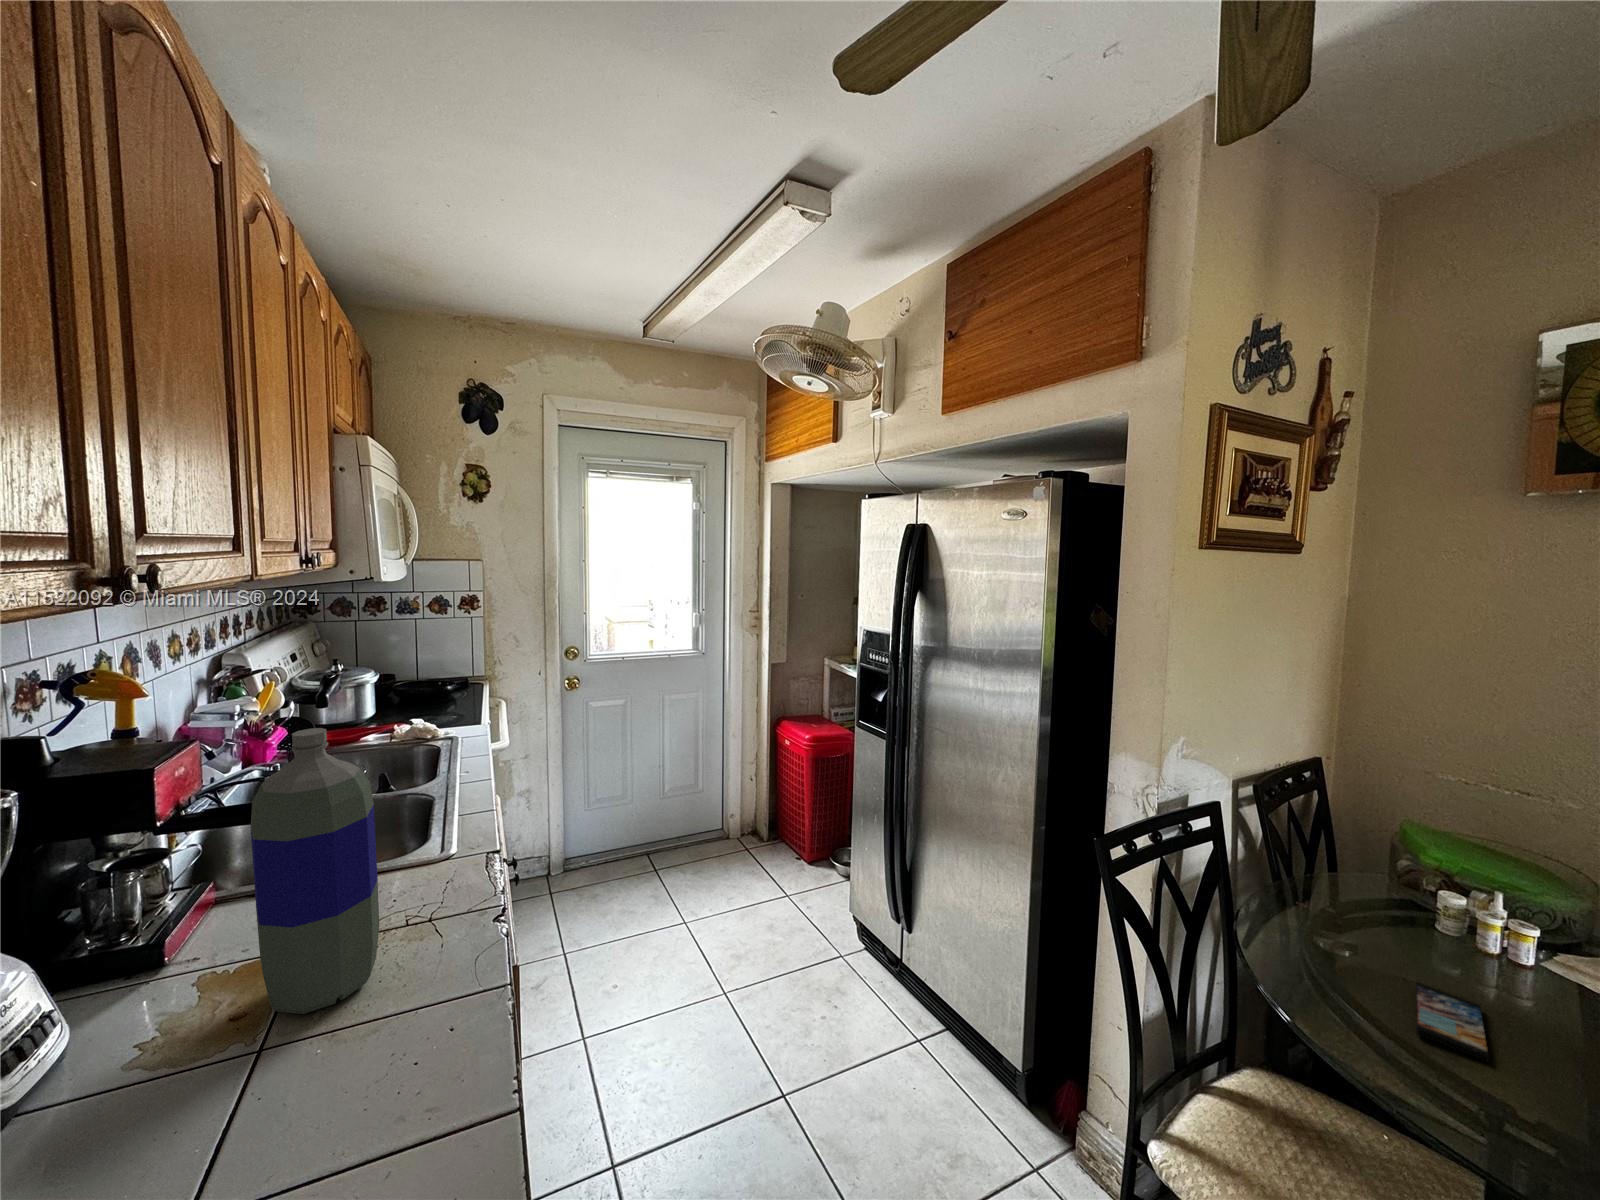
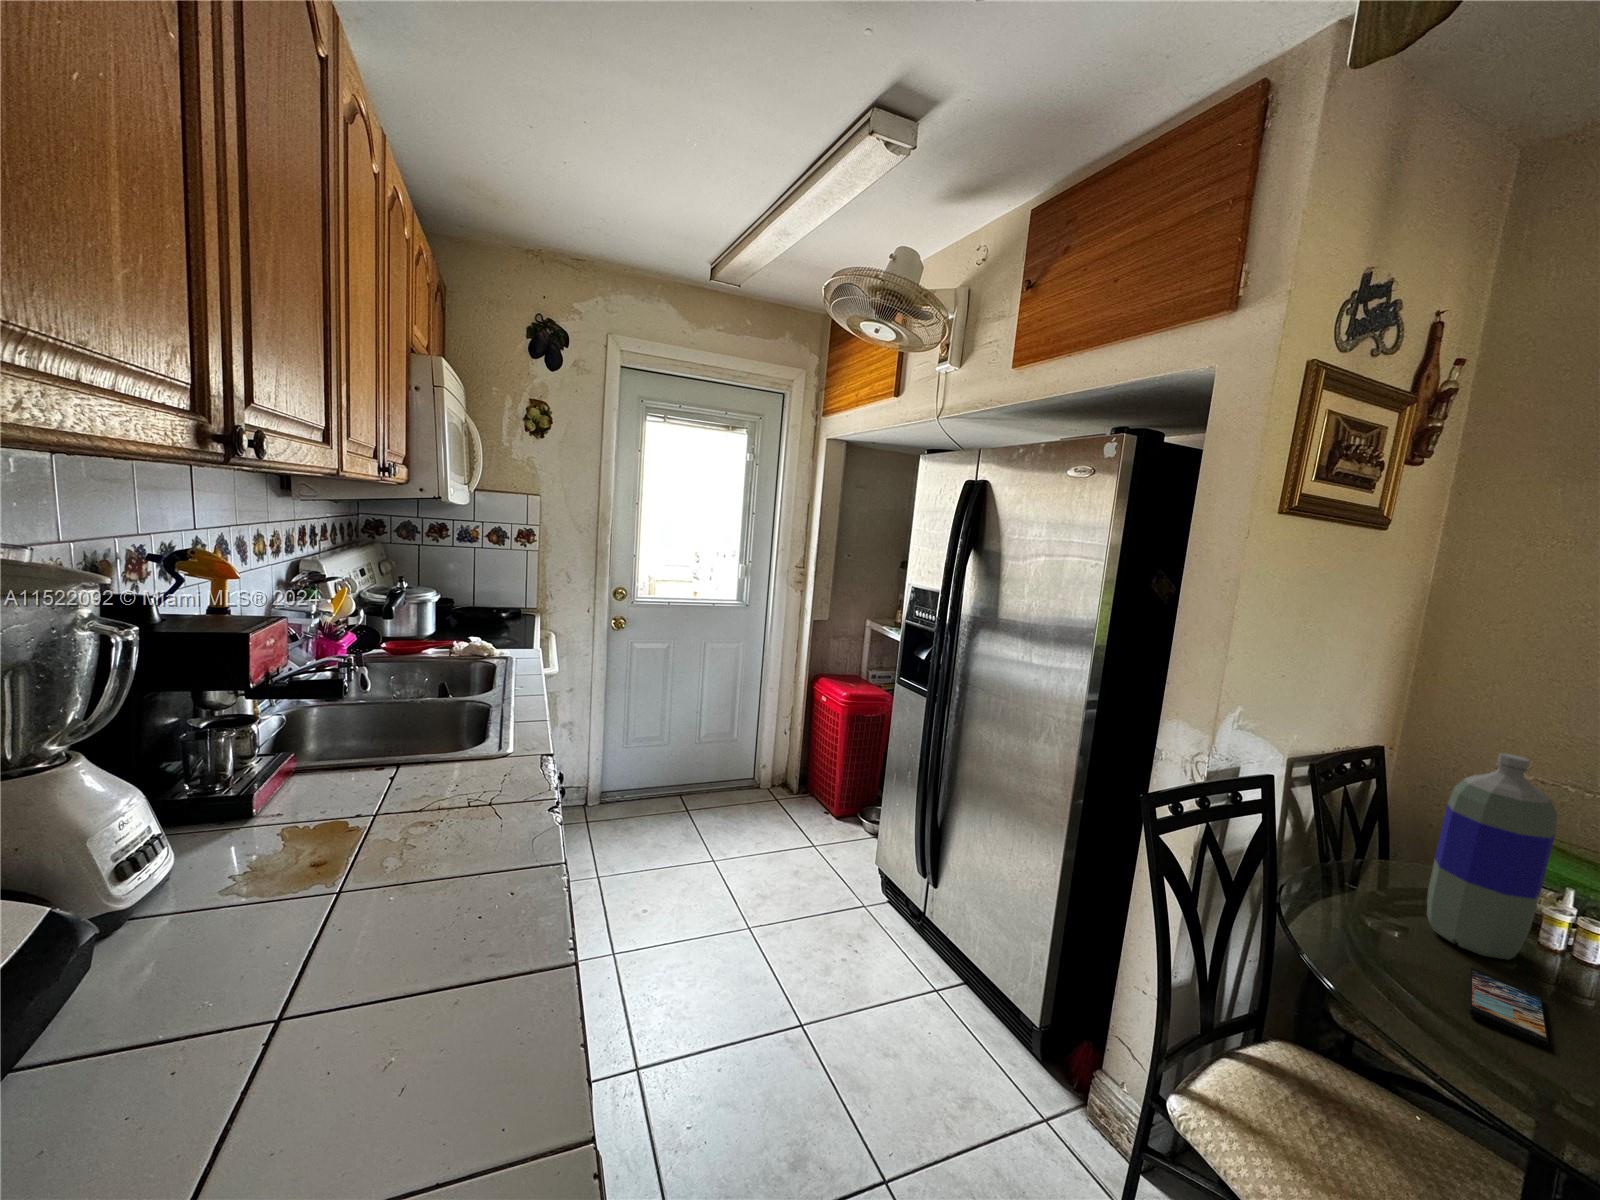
bottle: present [251,728,379,1014] -> present [1427,753,1557,960]

